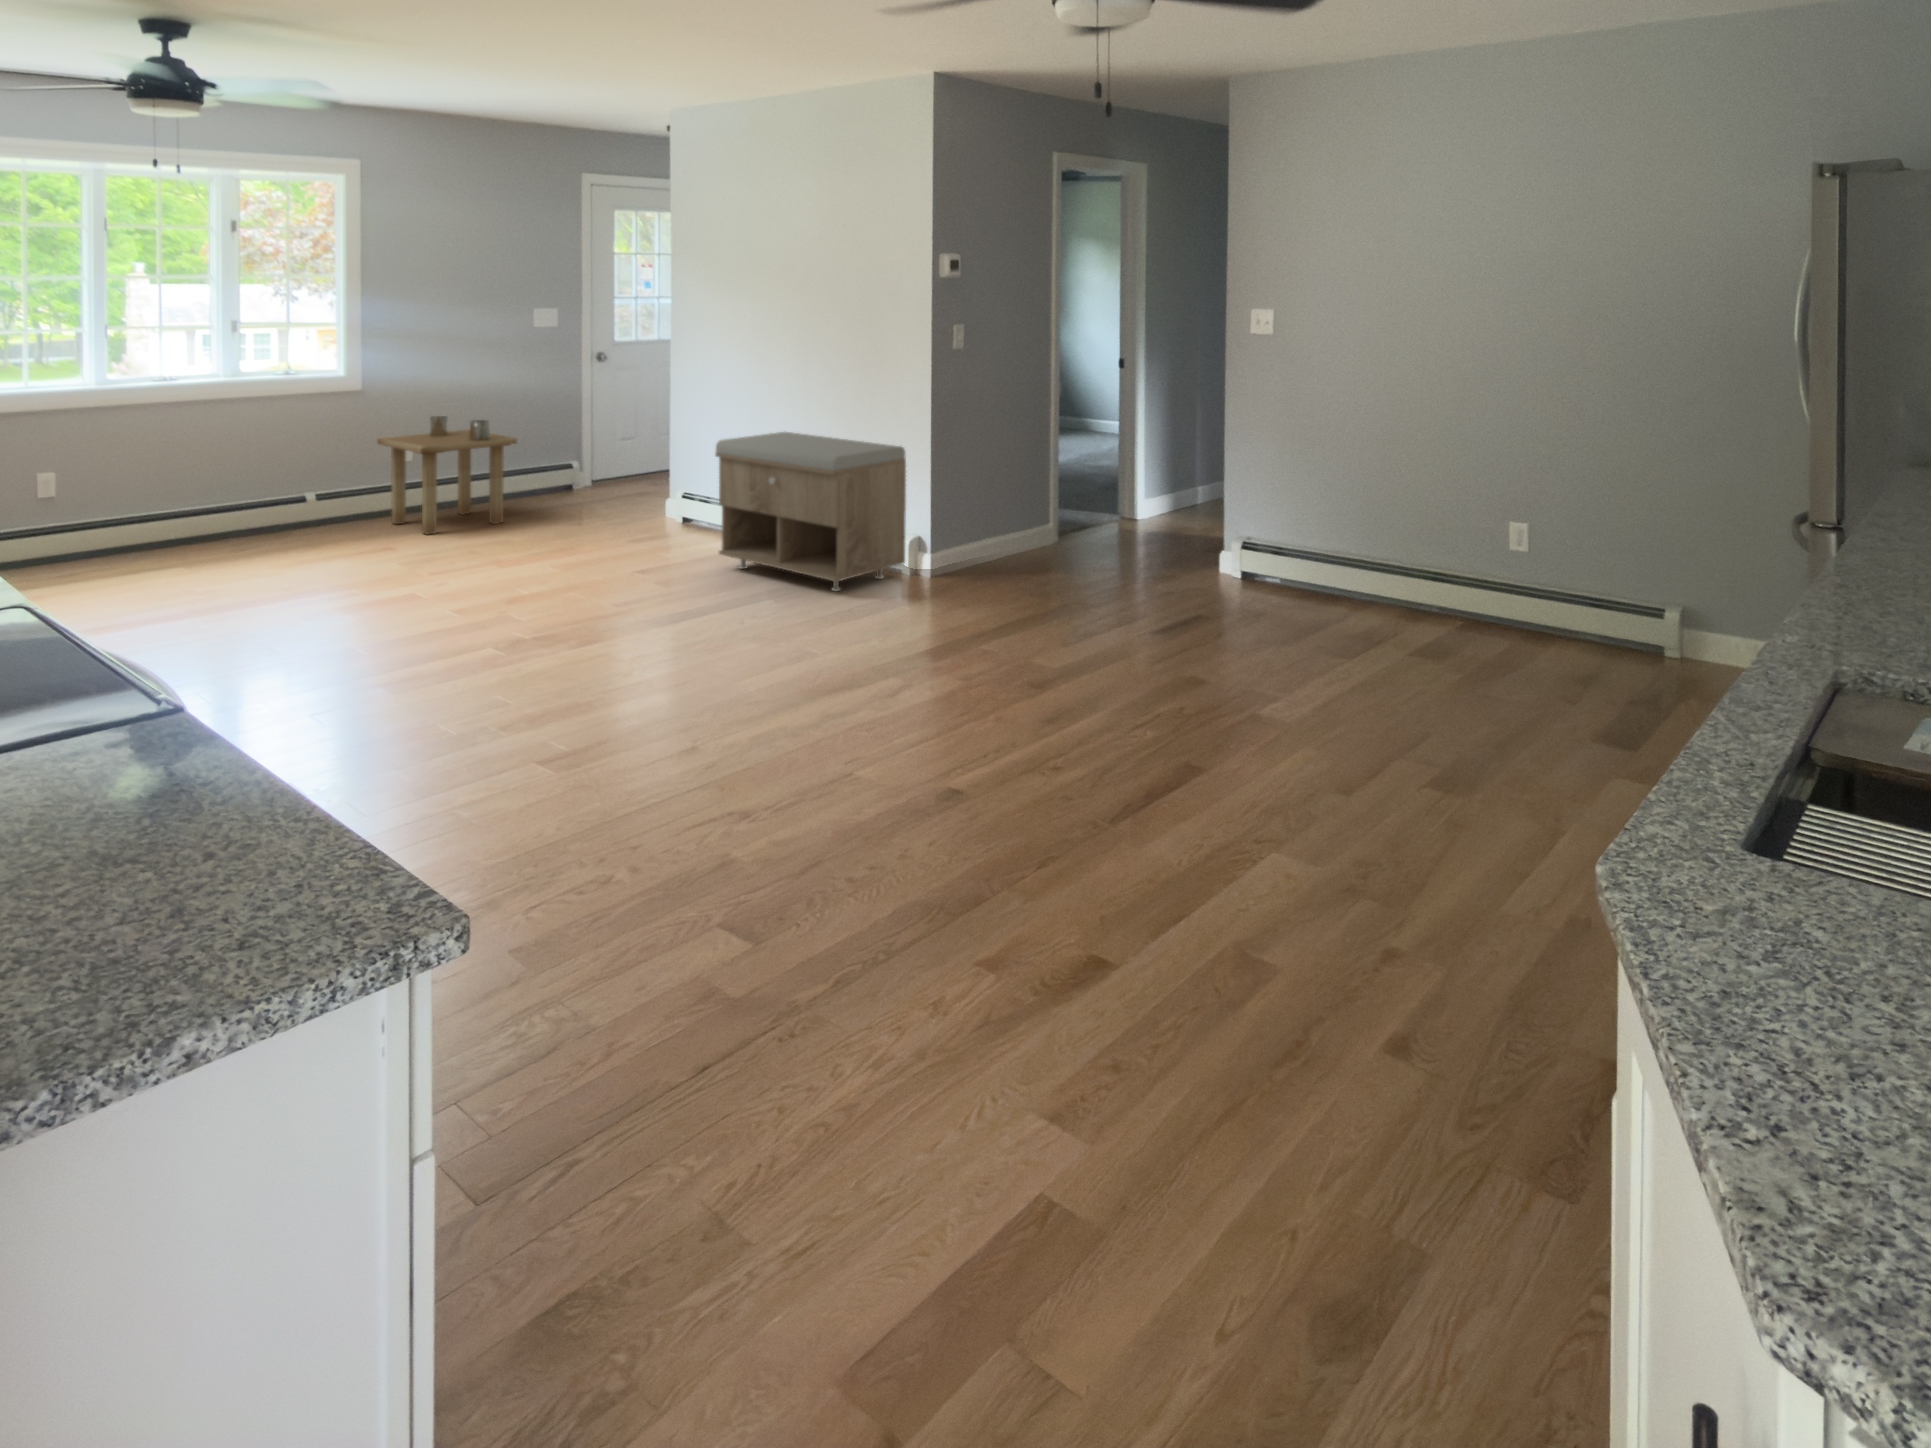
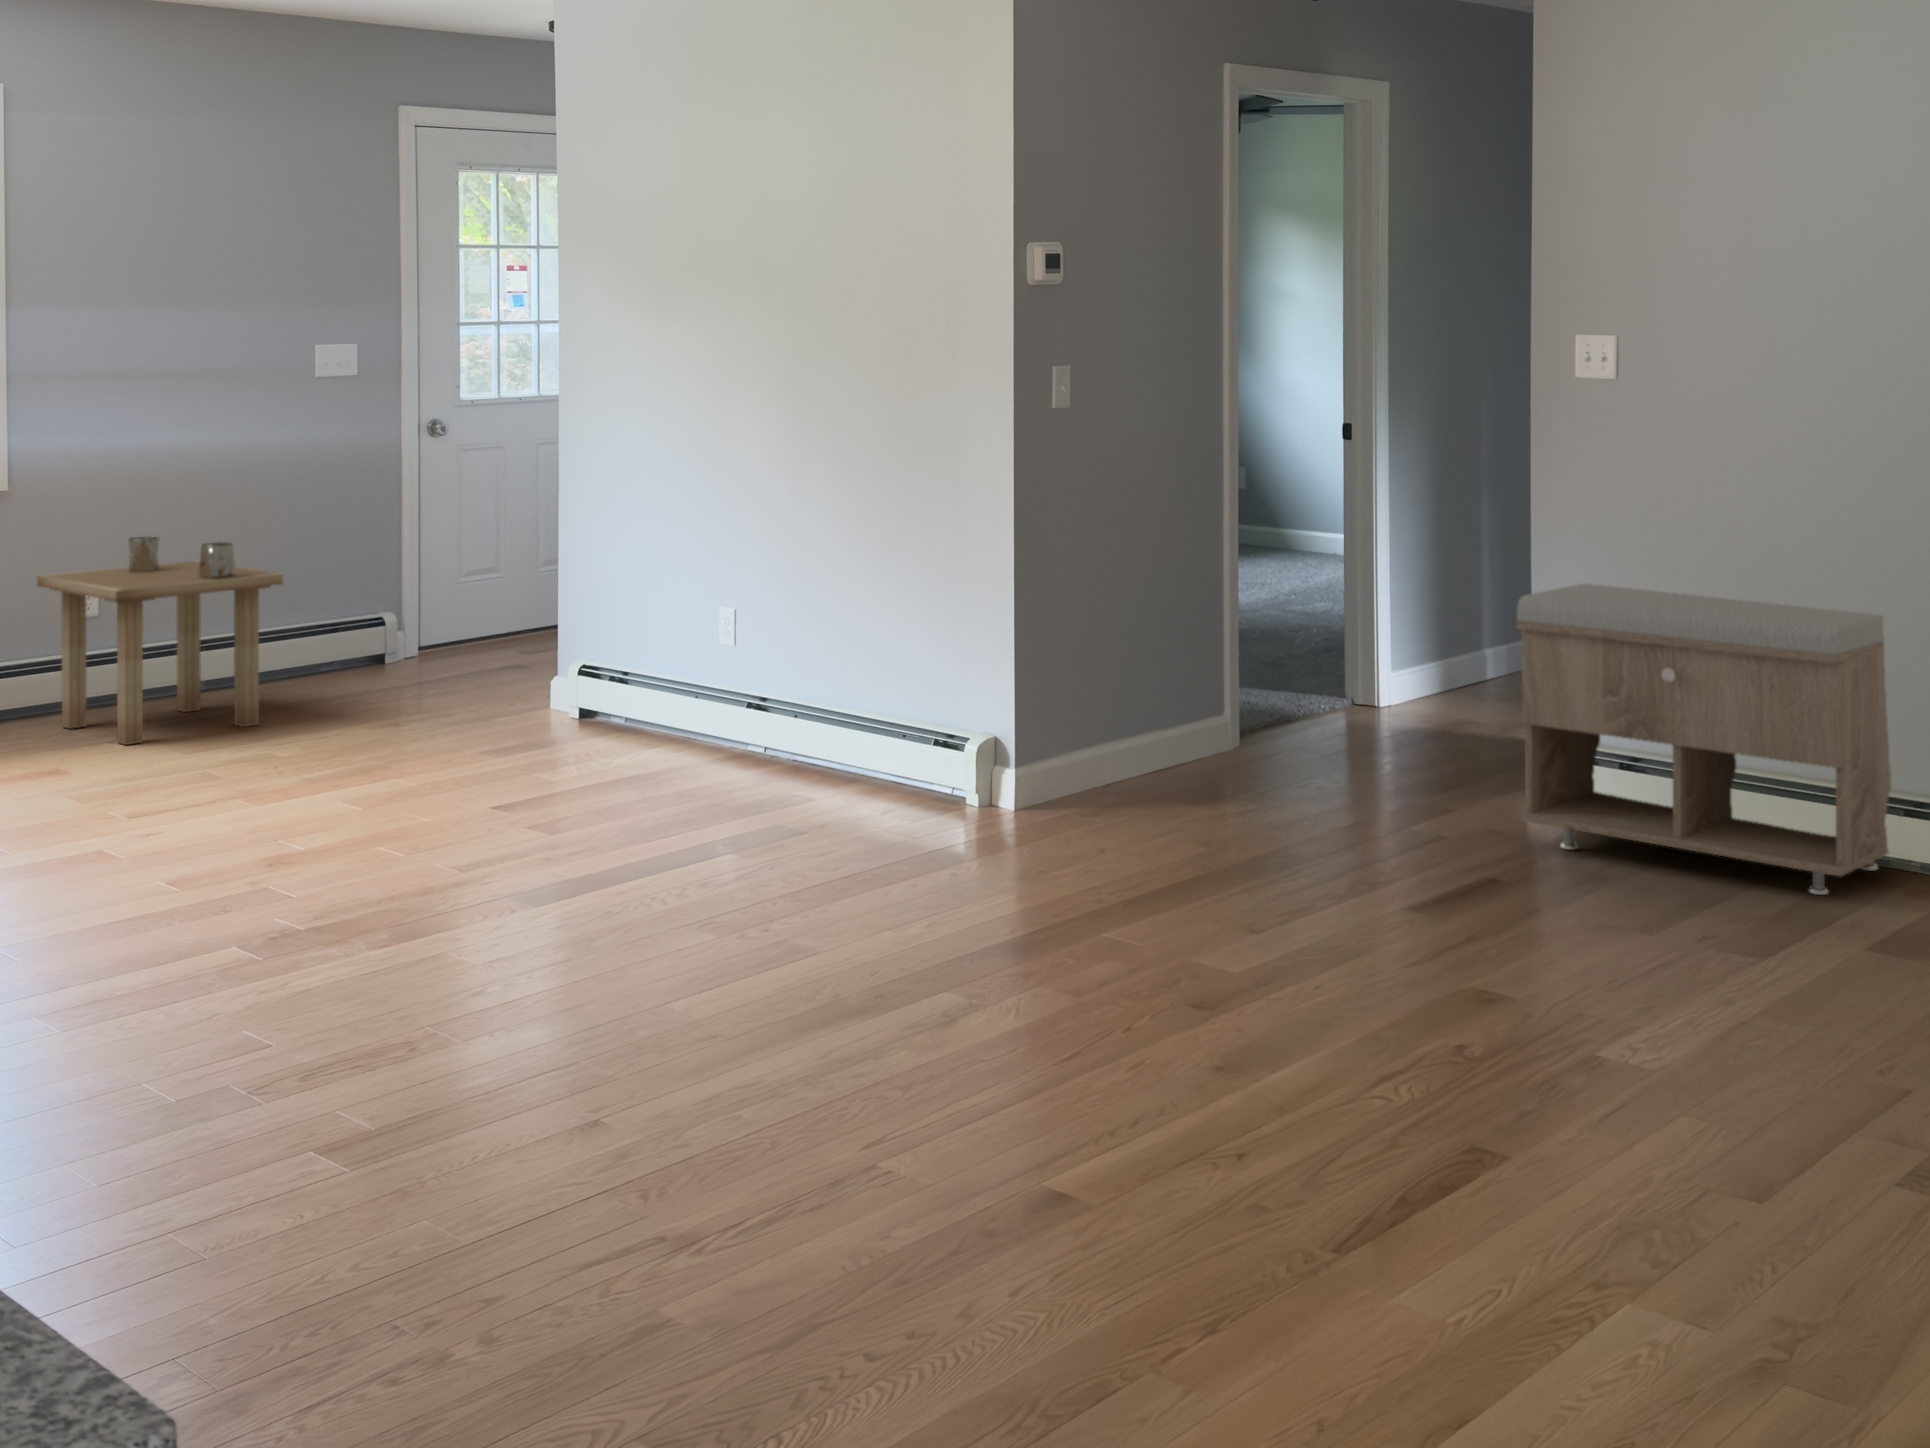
storage bench: present [715,432,906,591] -> present [1516,582,1891,895]

